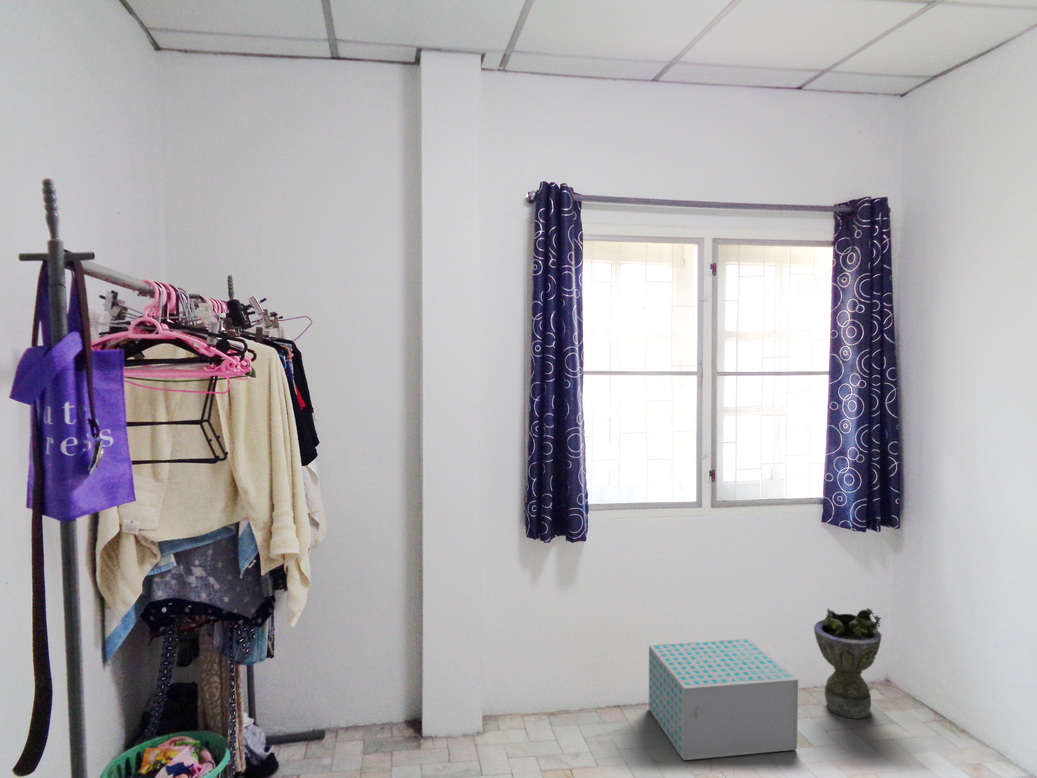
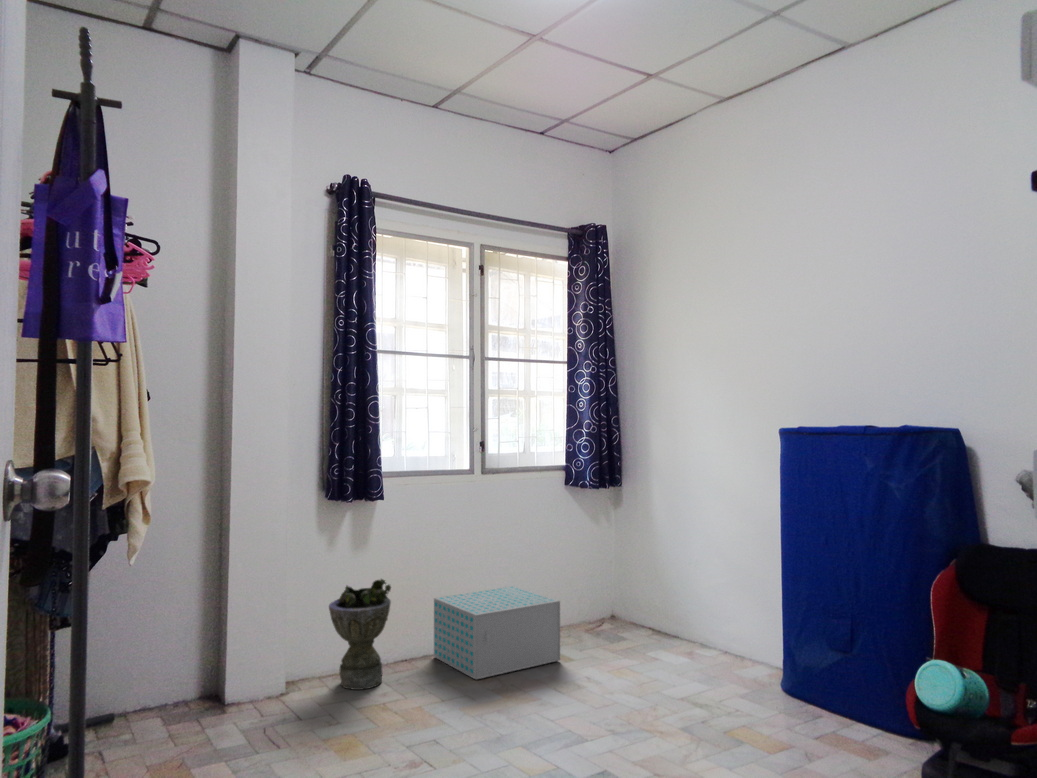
planter: present [814,608,881,719] -> present [329,579,391,690]

